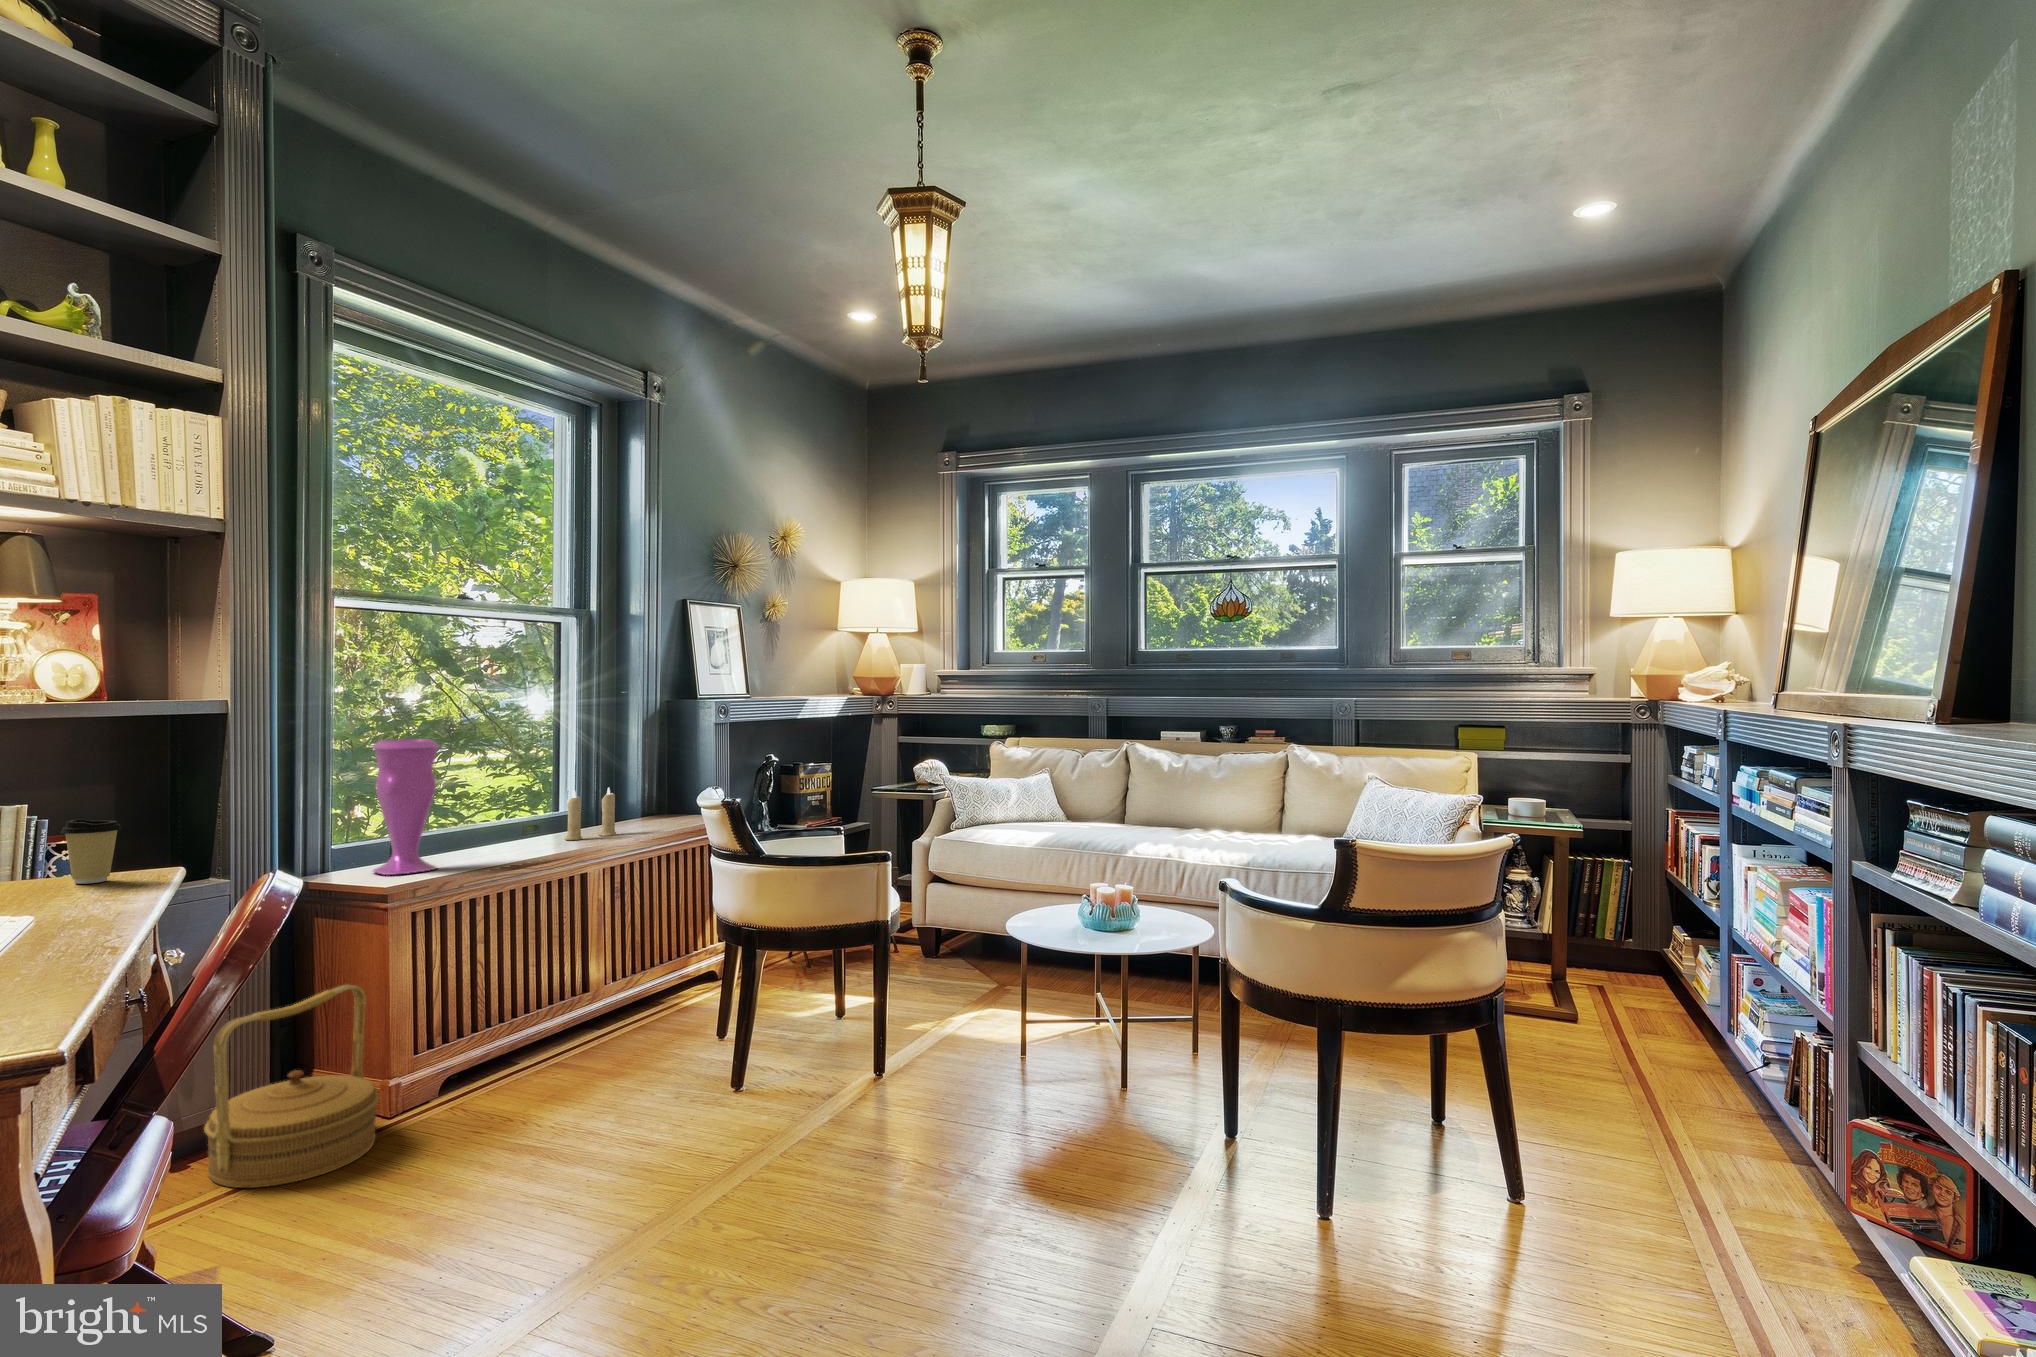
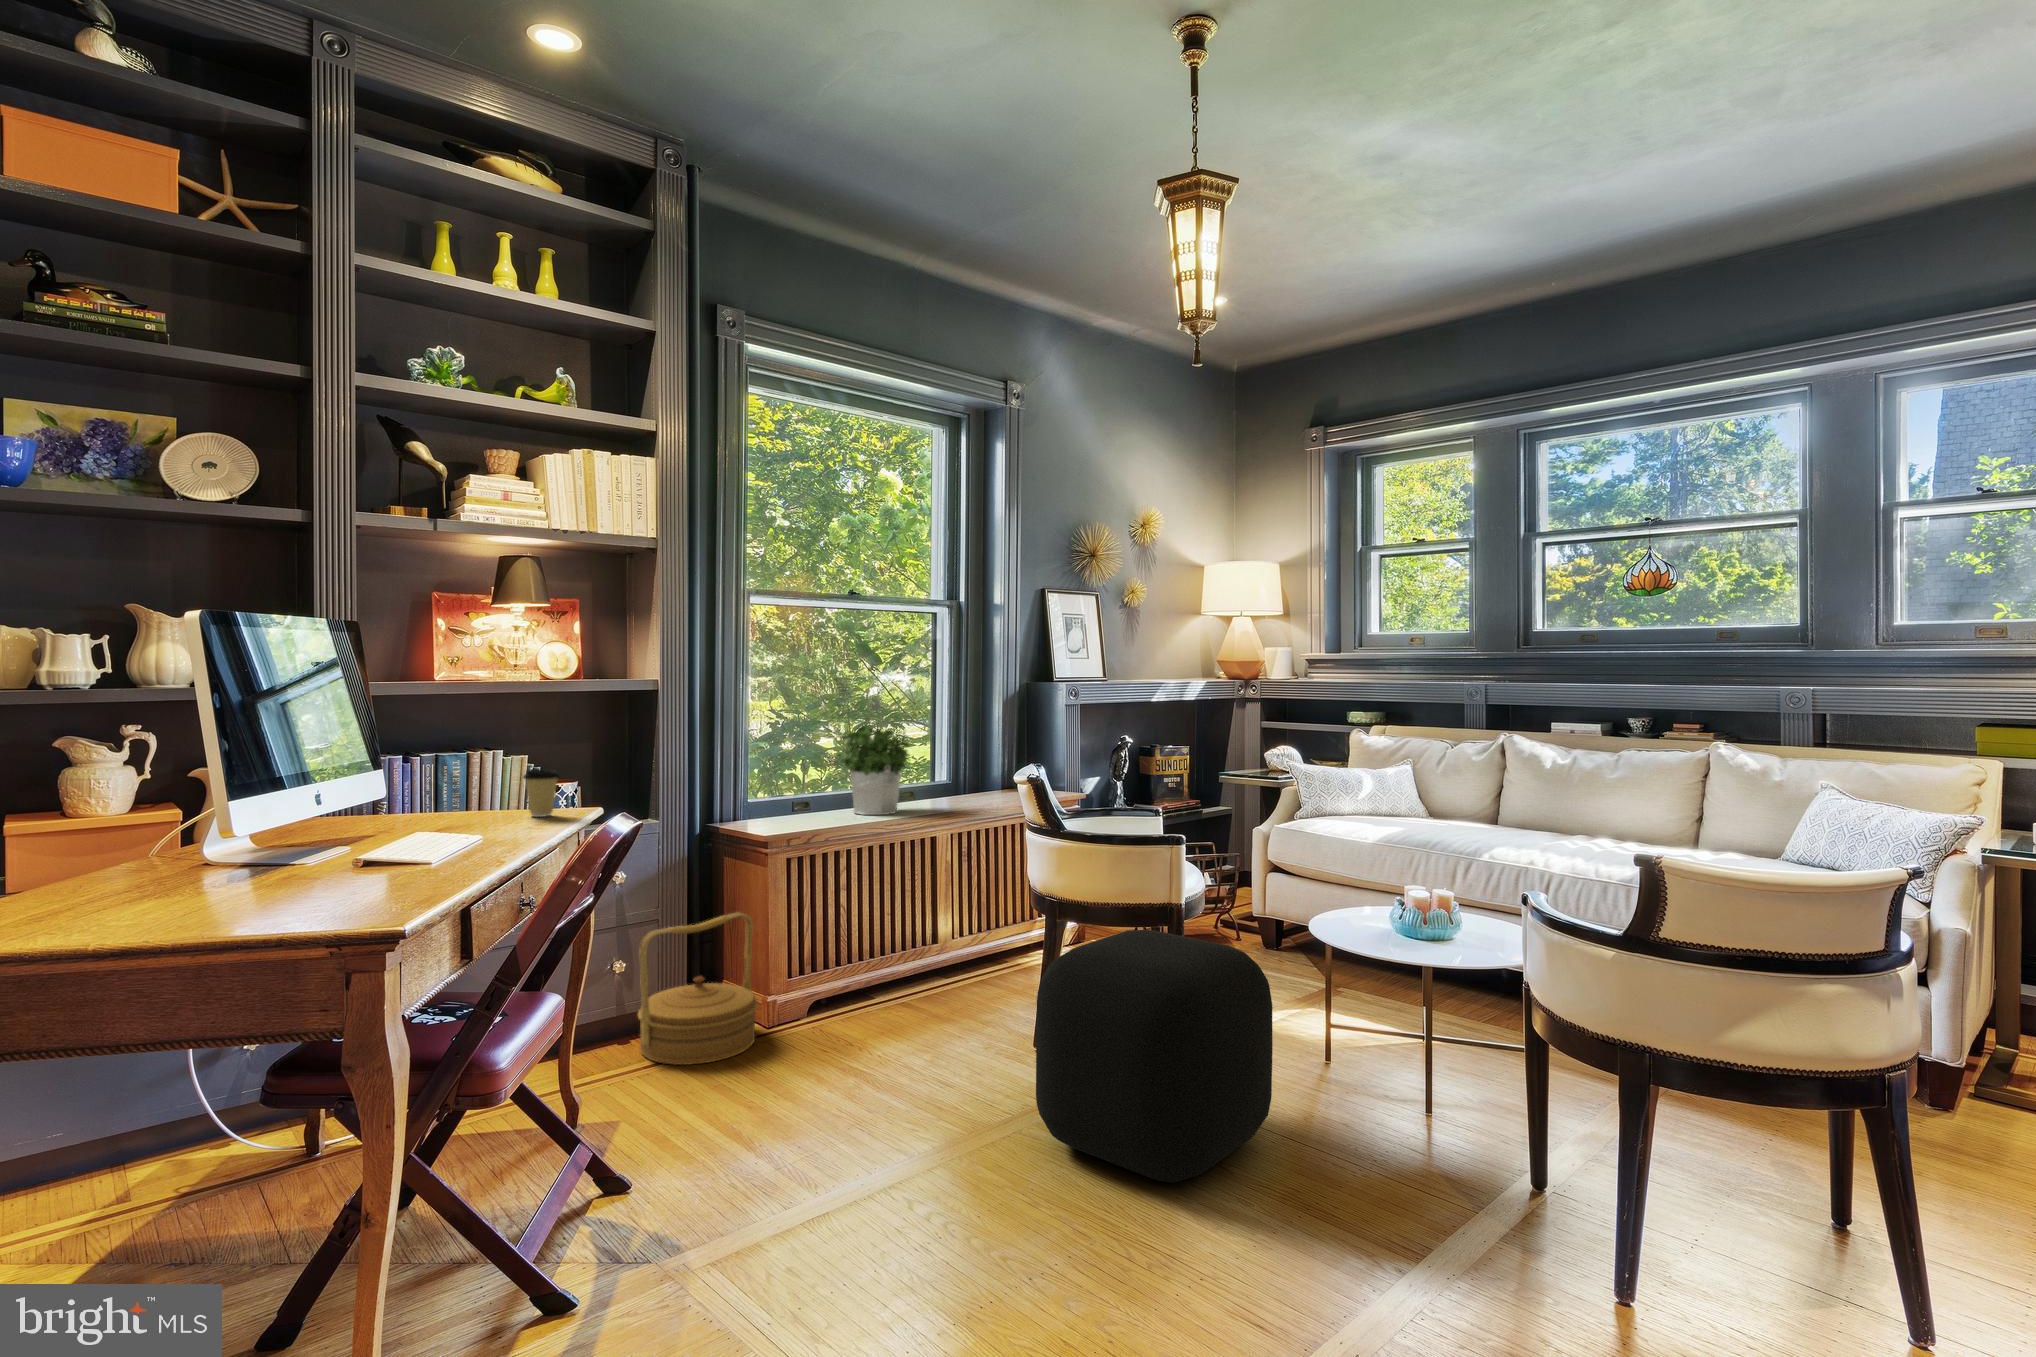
vase: present [372,739,441,875] -> none [768,714,820,826]
potted plant: none [453,750,547,855] -> present [837,725,909,815]
candle: present [564,787,616,840] -> none [929,760,974,806]
ottoman: none [771,951,1004,1200] -> present [1036,930,1273,1183]

